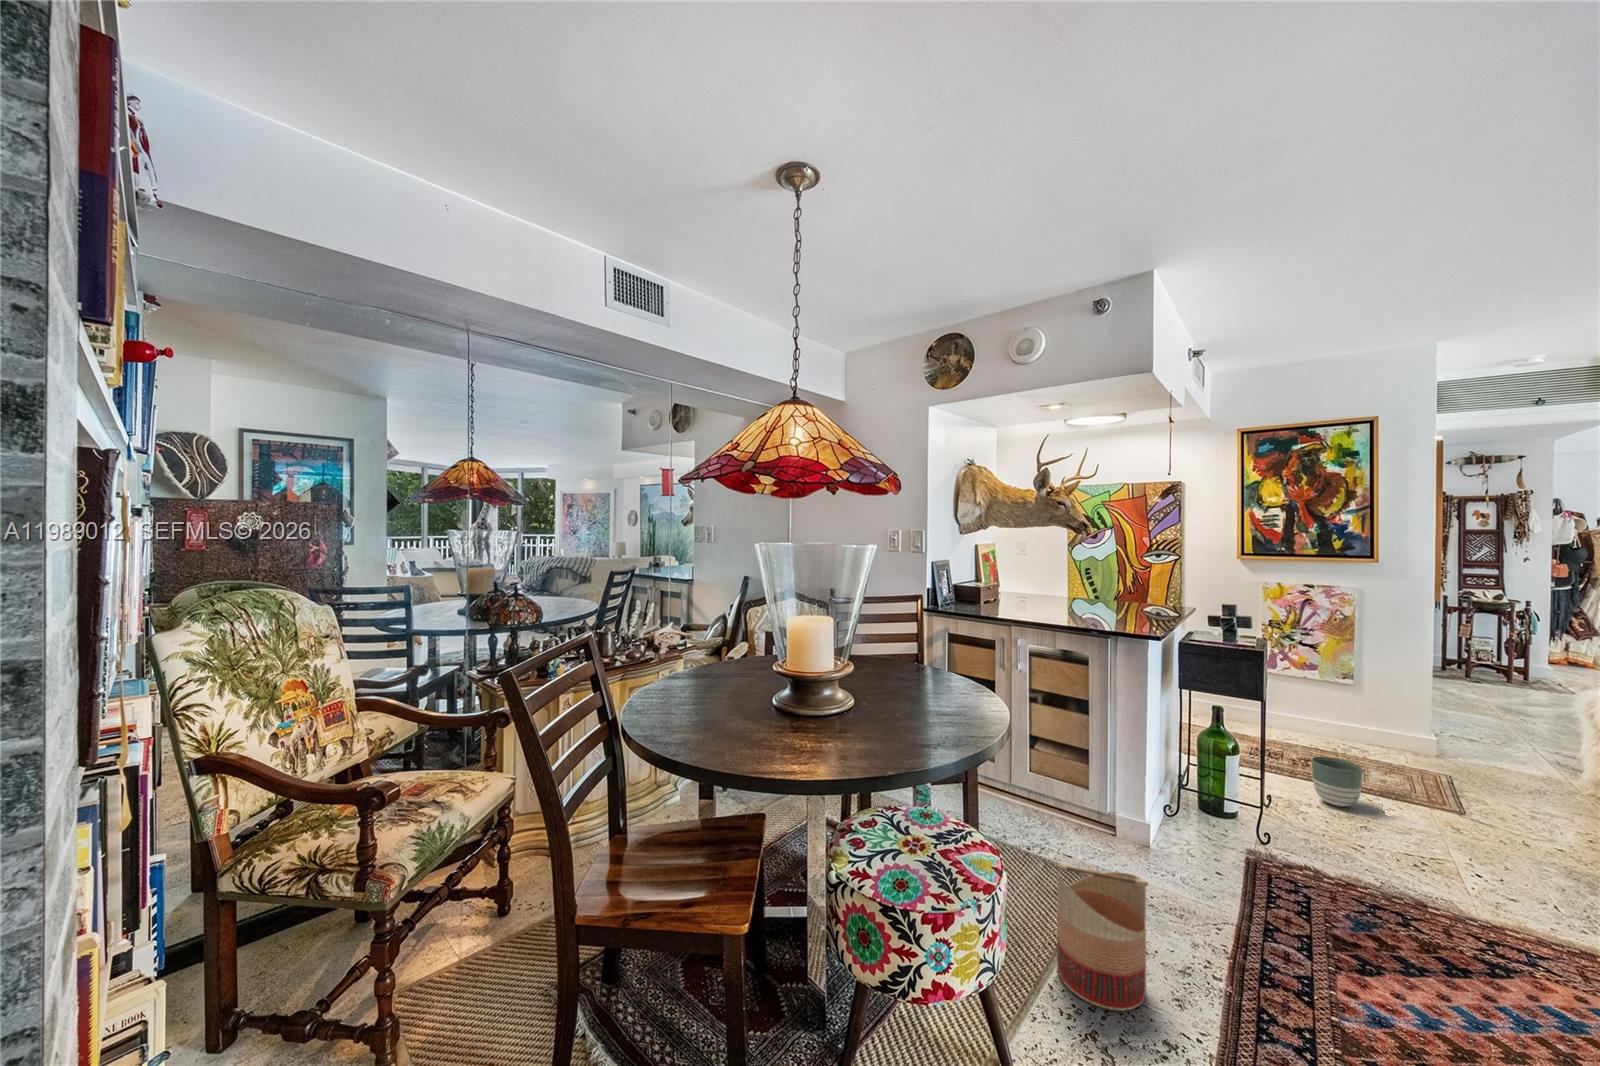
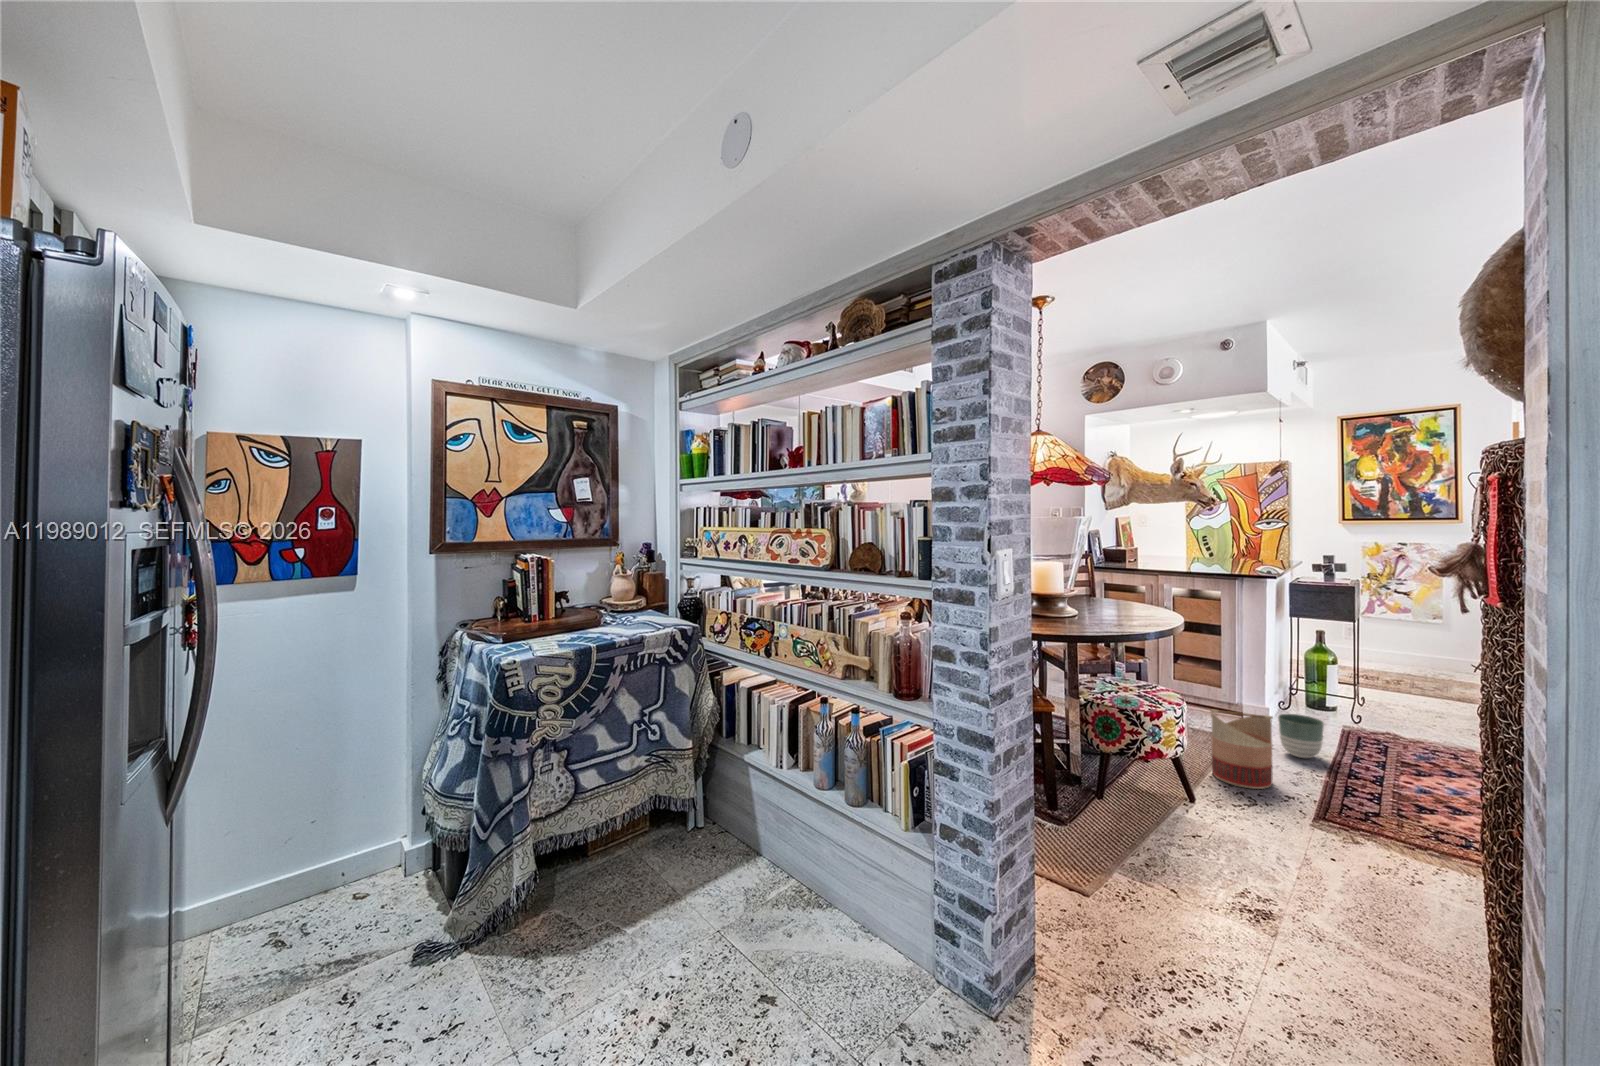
planter: present [1312,757,1363,807] -> present [1278,714,1324,758]

